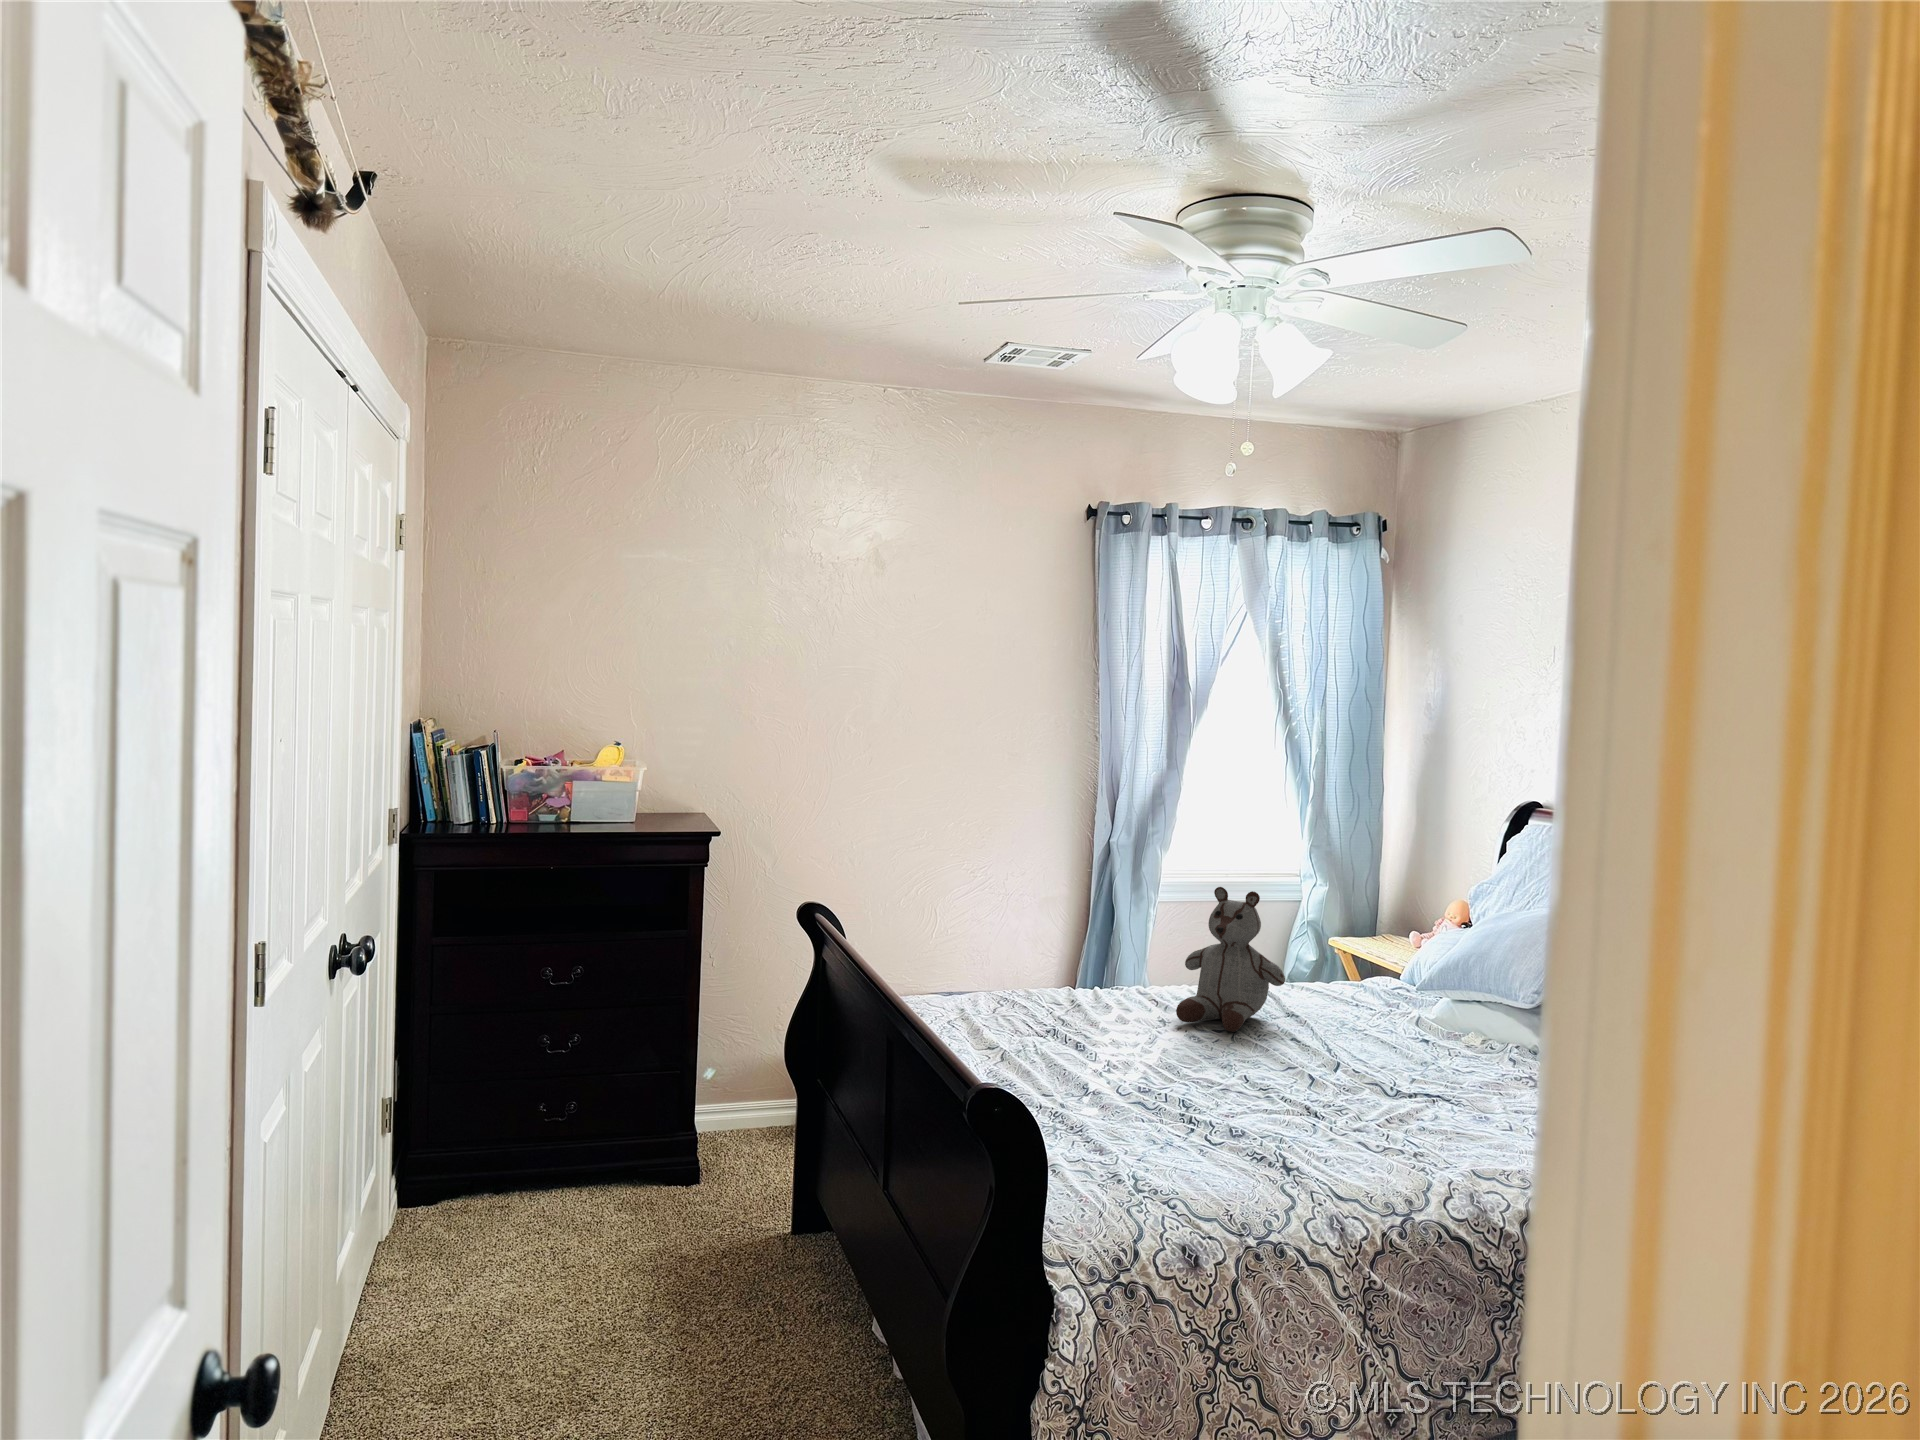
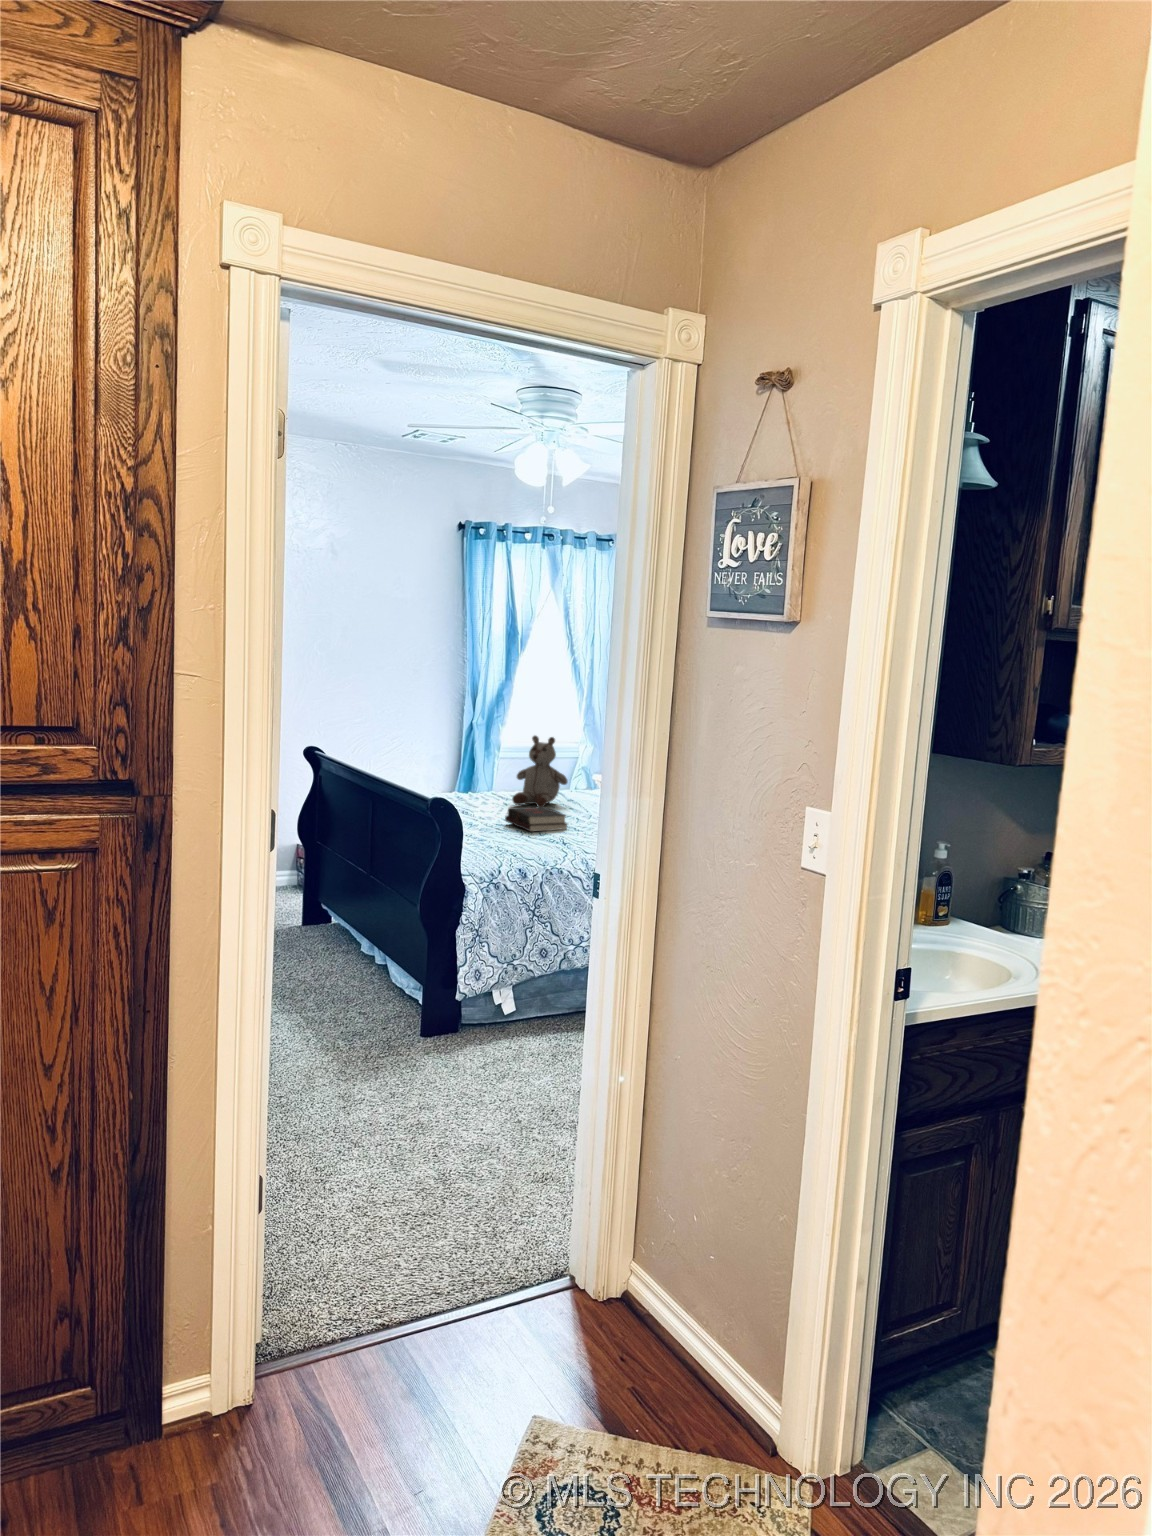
hardback book: none [1158,1048,1292,1116] -> present [505,807,567,832]

